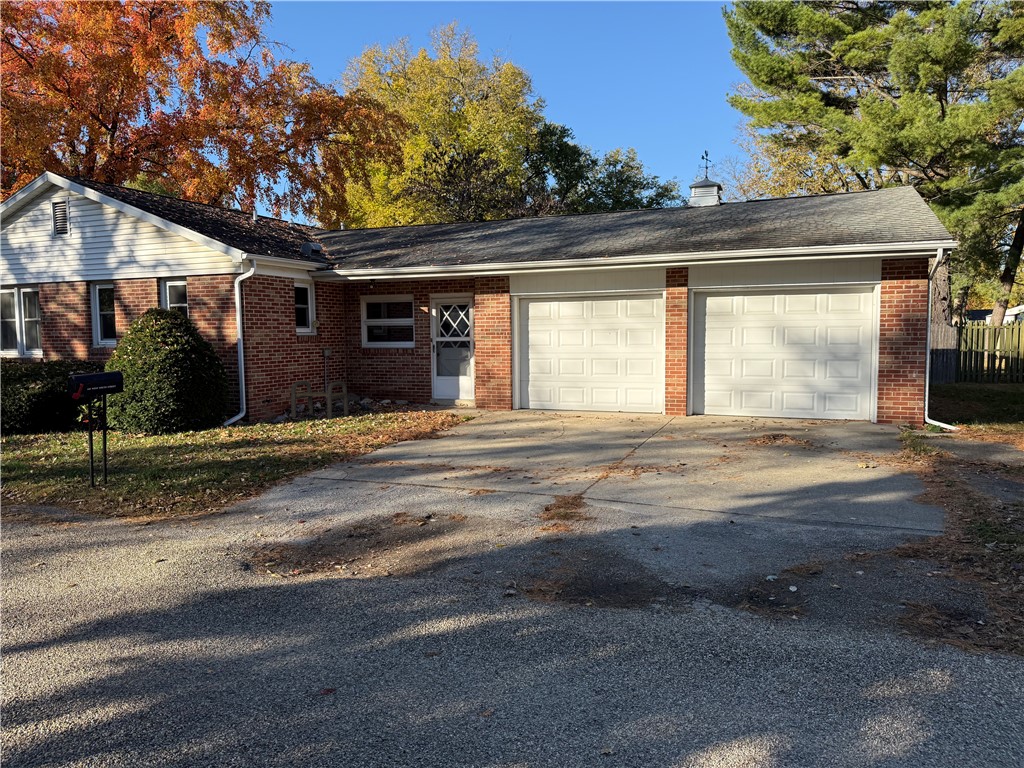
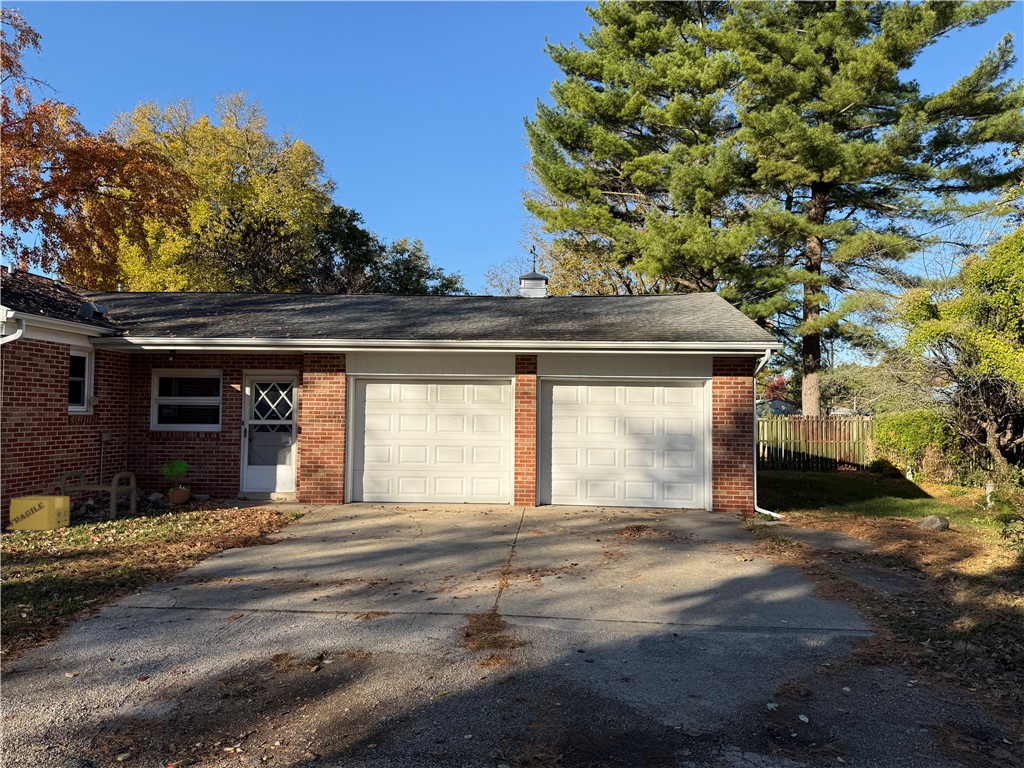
potted tree: none [367,369,393,409] -> present [163,461,191,503]
cardboard box: none [253,399,297,426] -> present [7,495,70,530]

